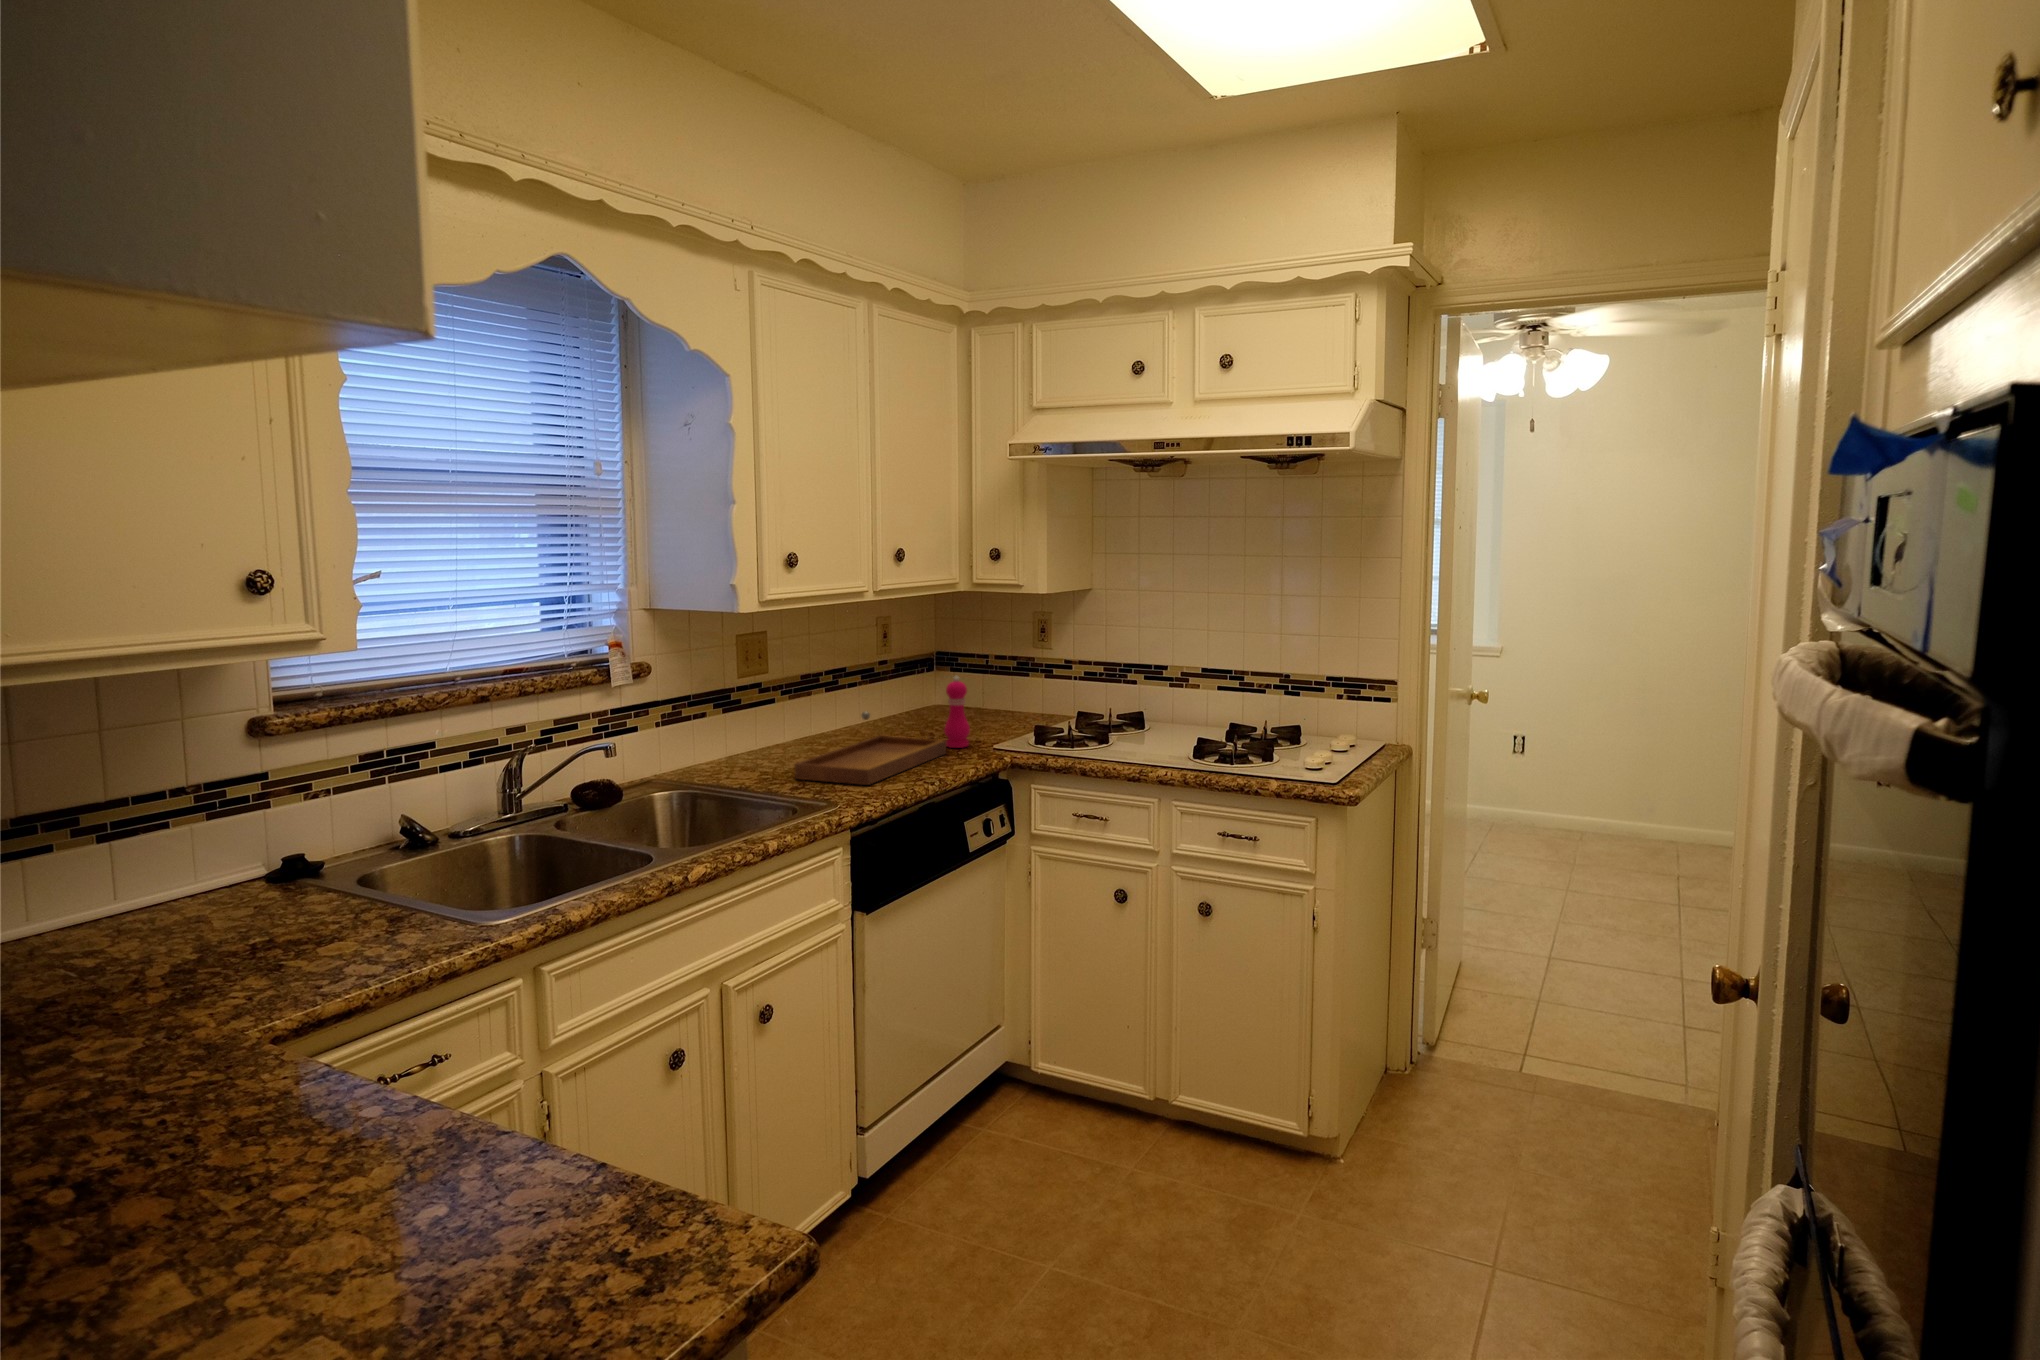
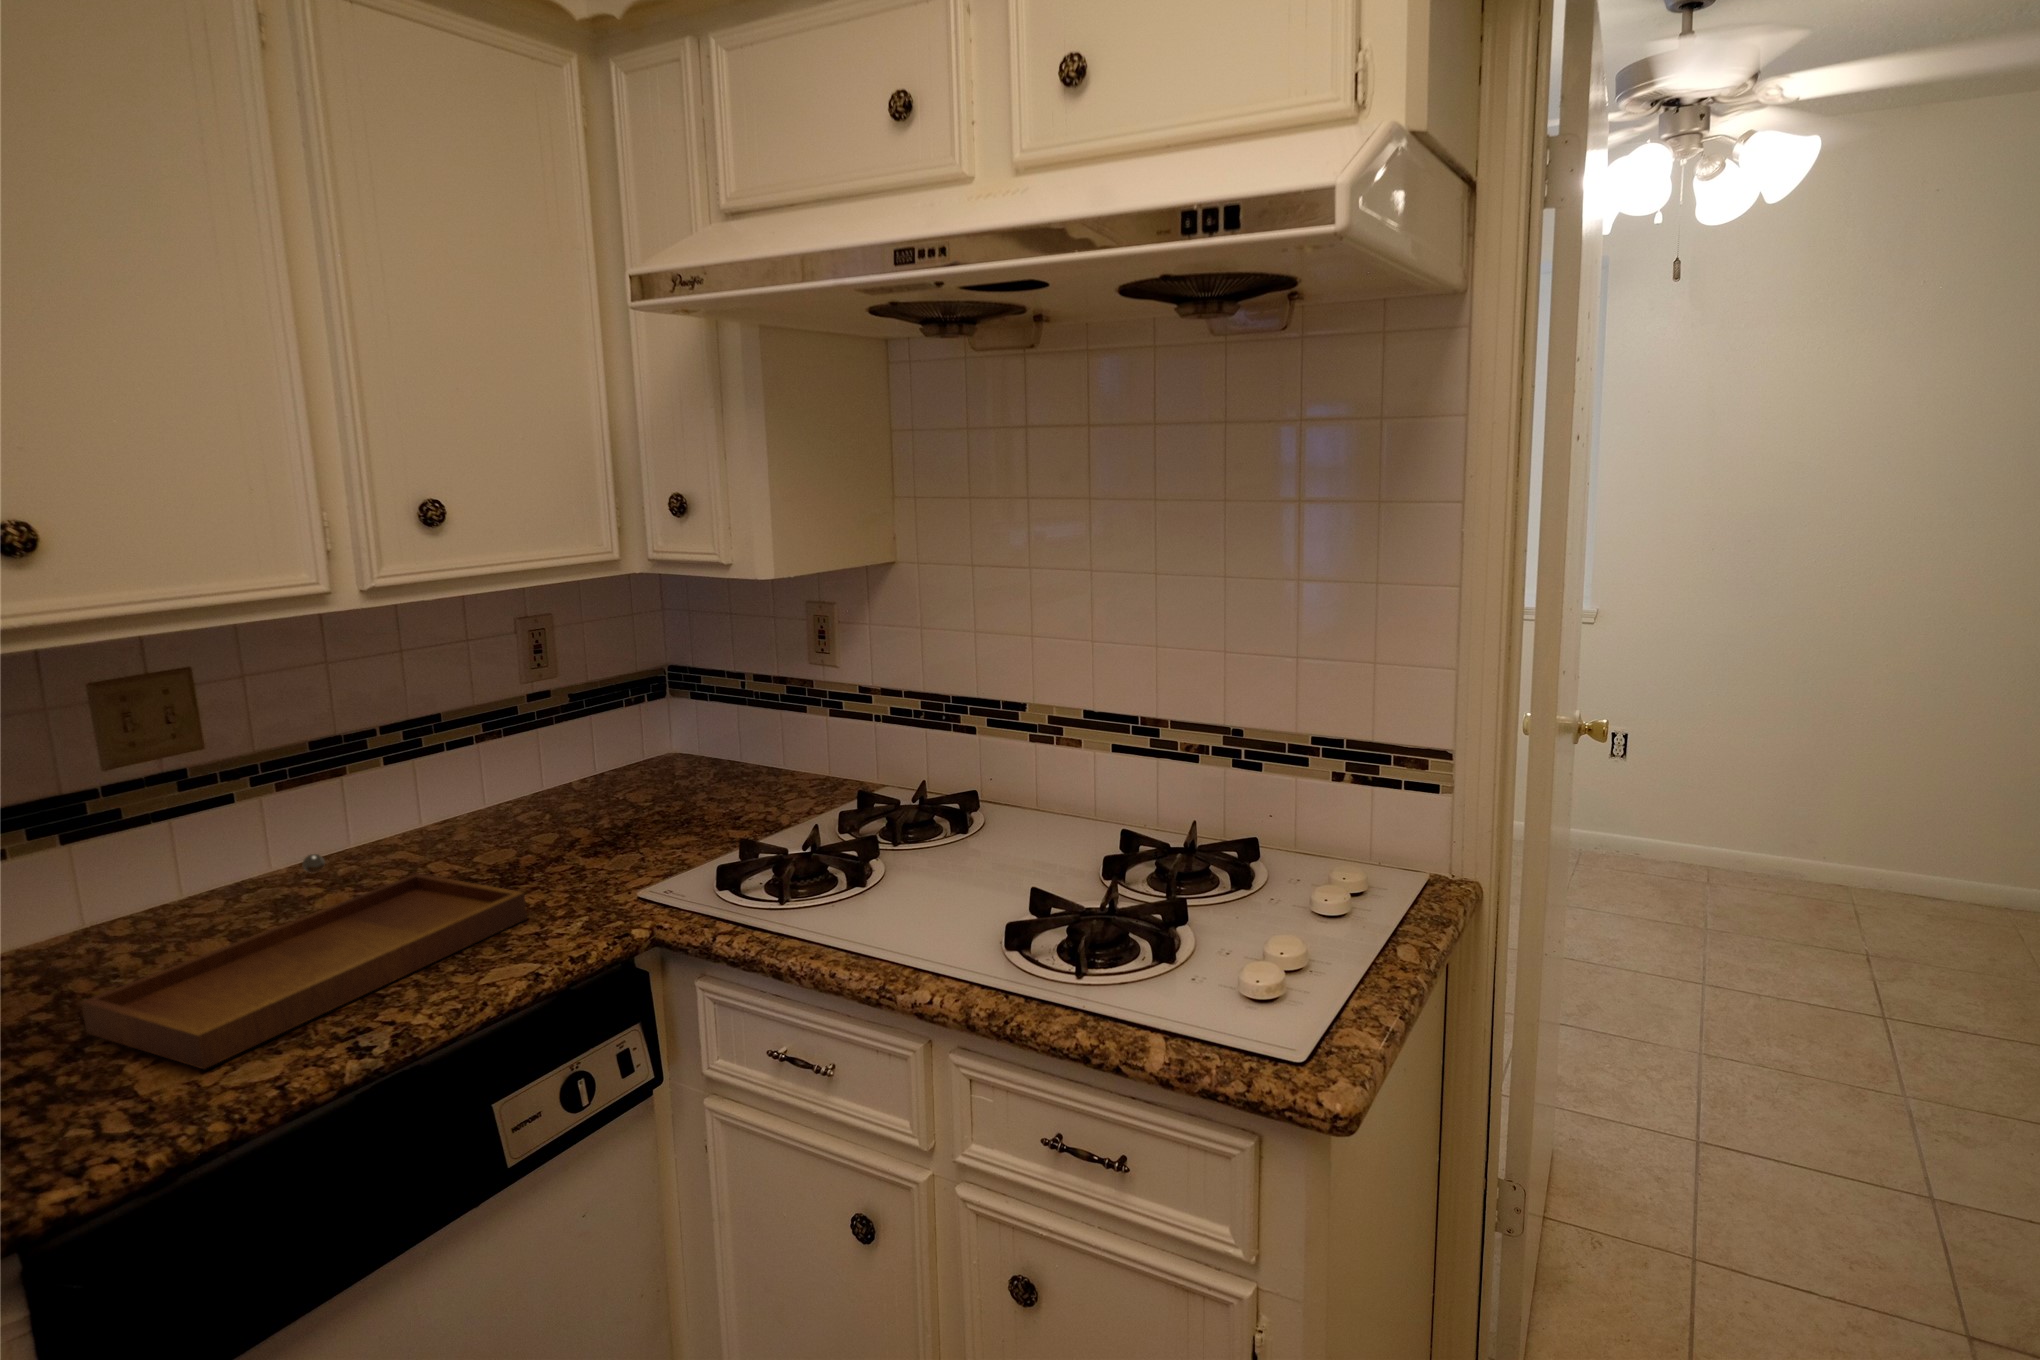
pepper mill: present [944,676,970,748] -> none [544,754,602,897]

